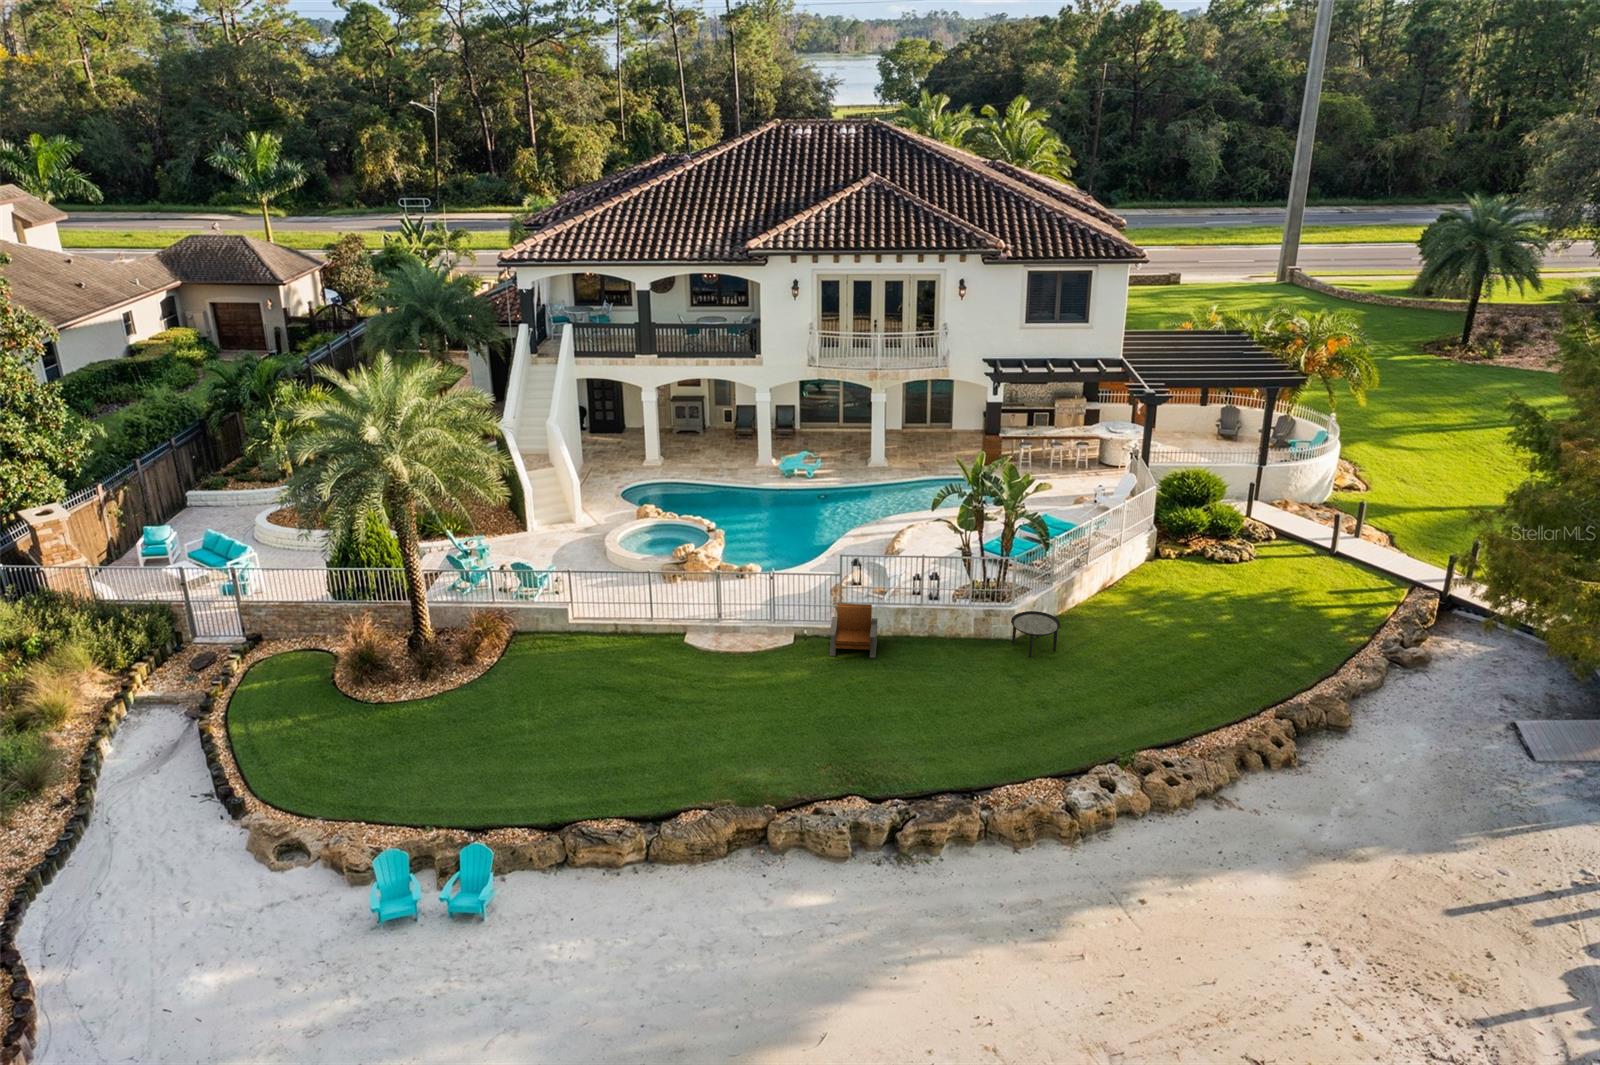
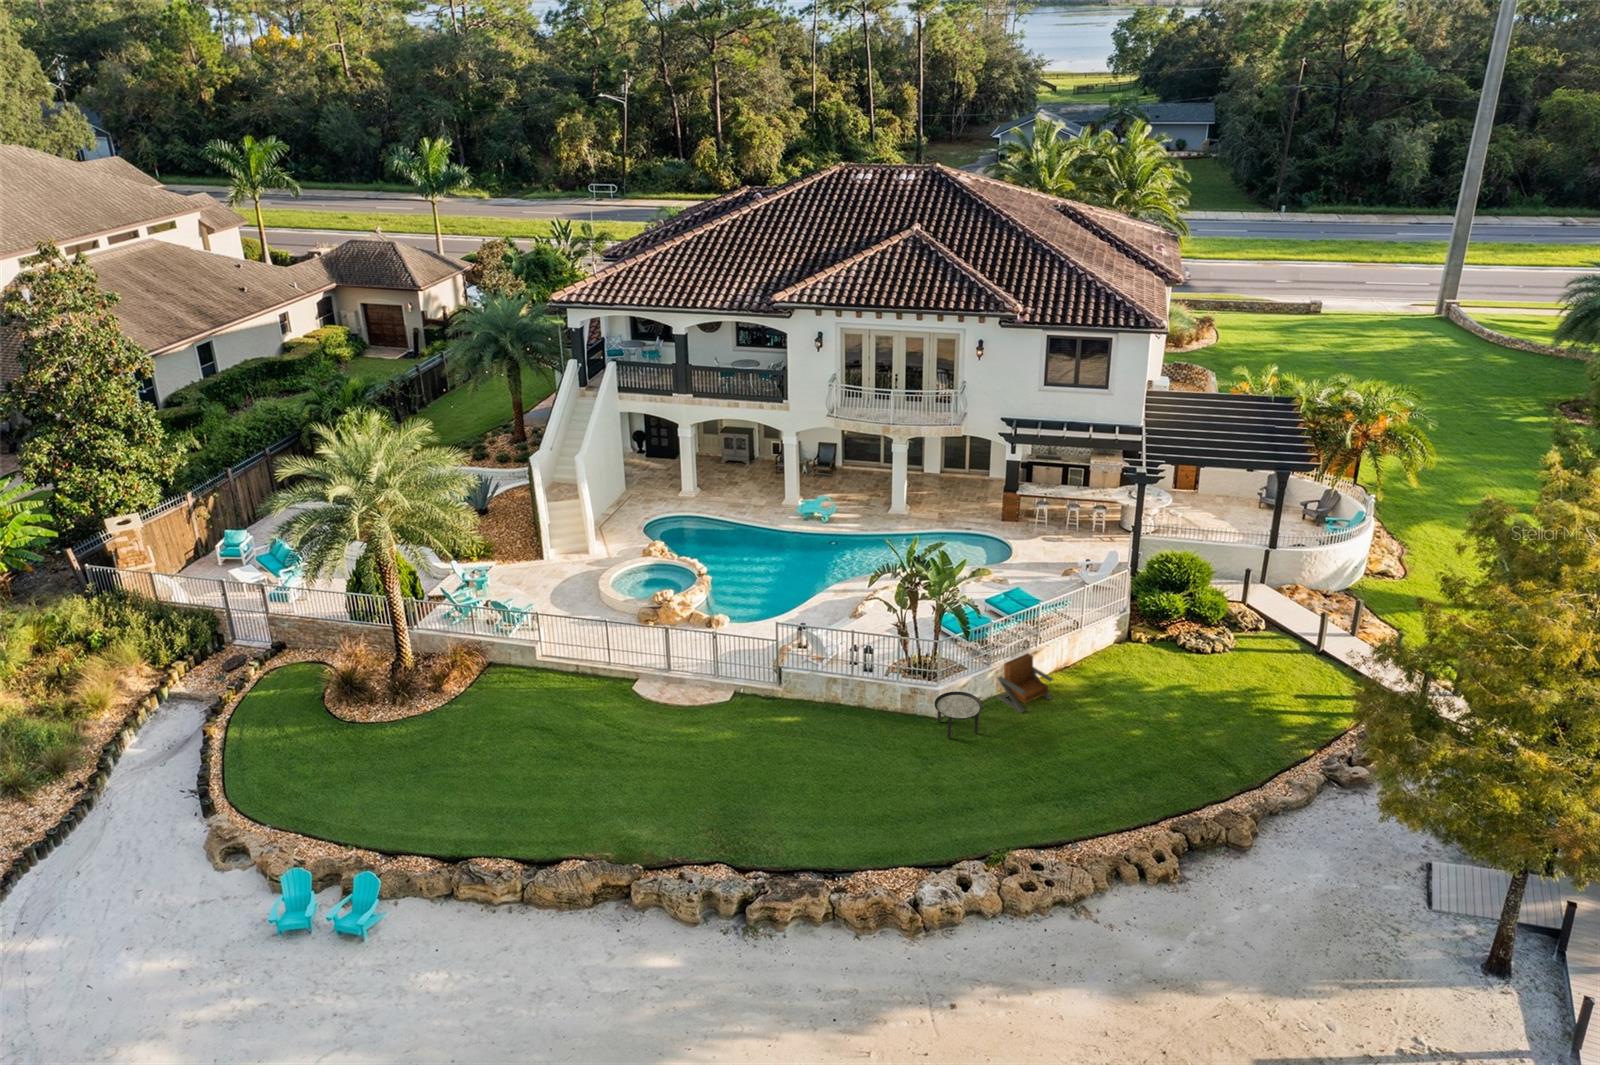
lounge chair: present [829,603,878,658] -> present [998,653,1053,713]

